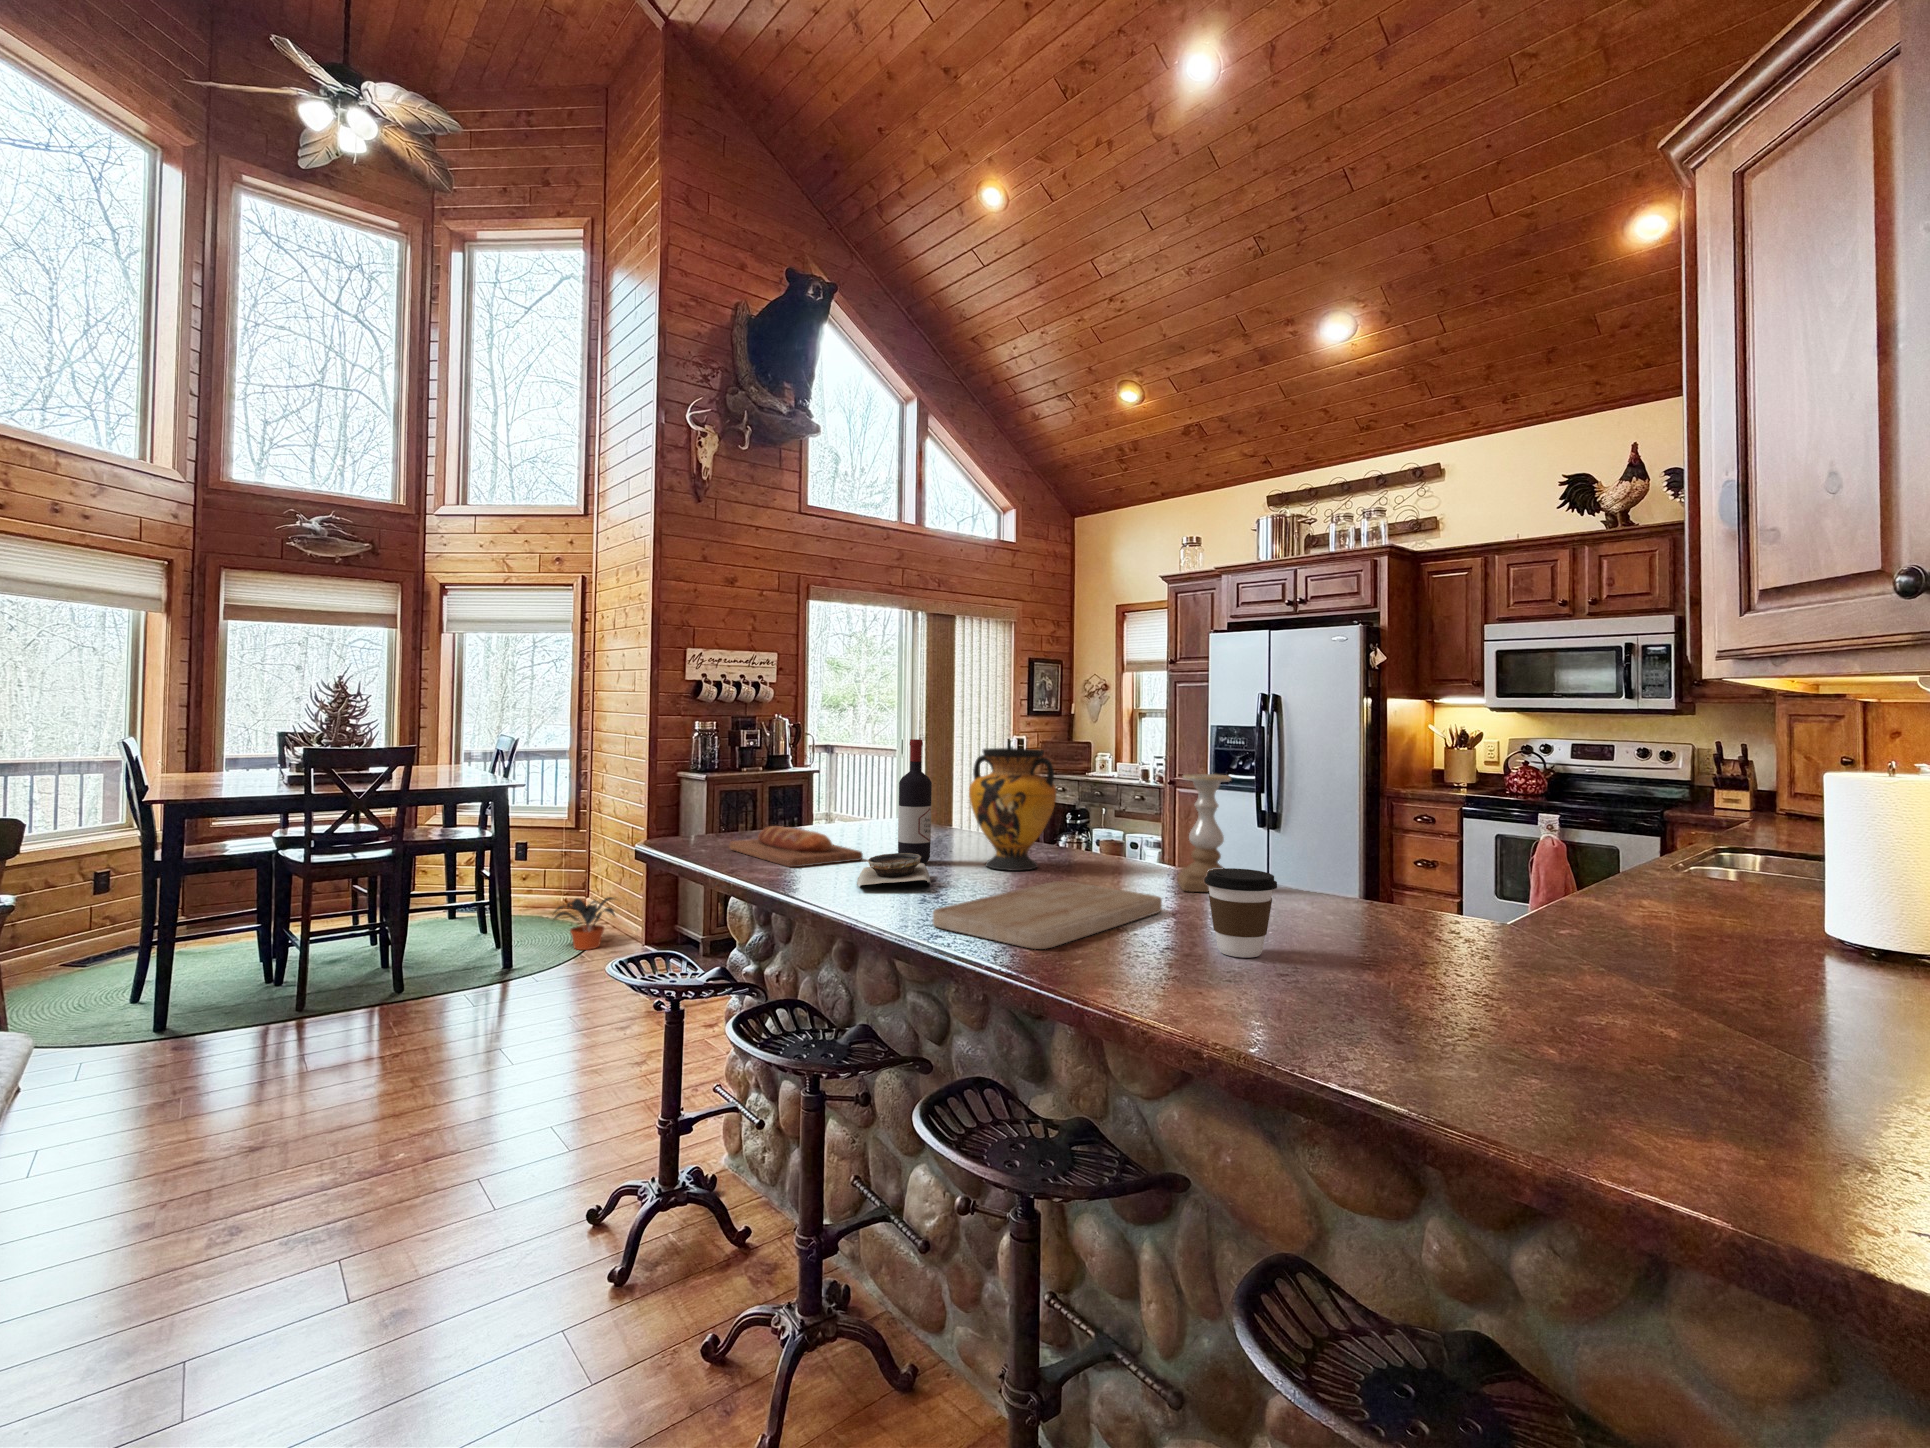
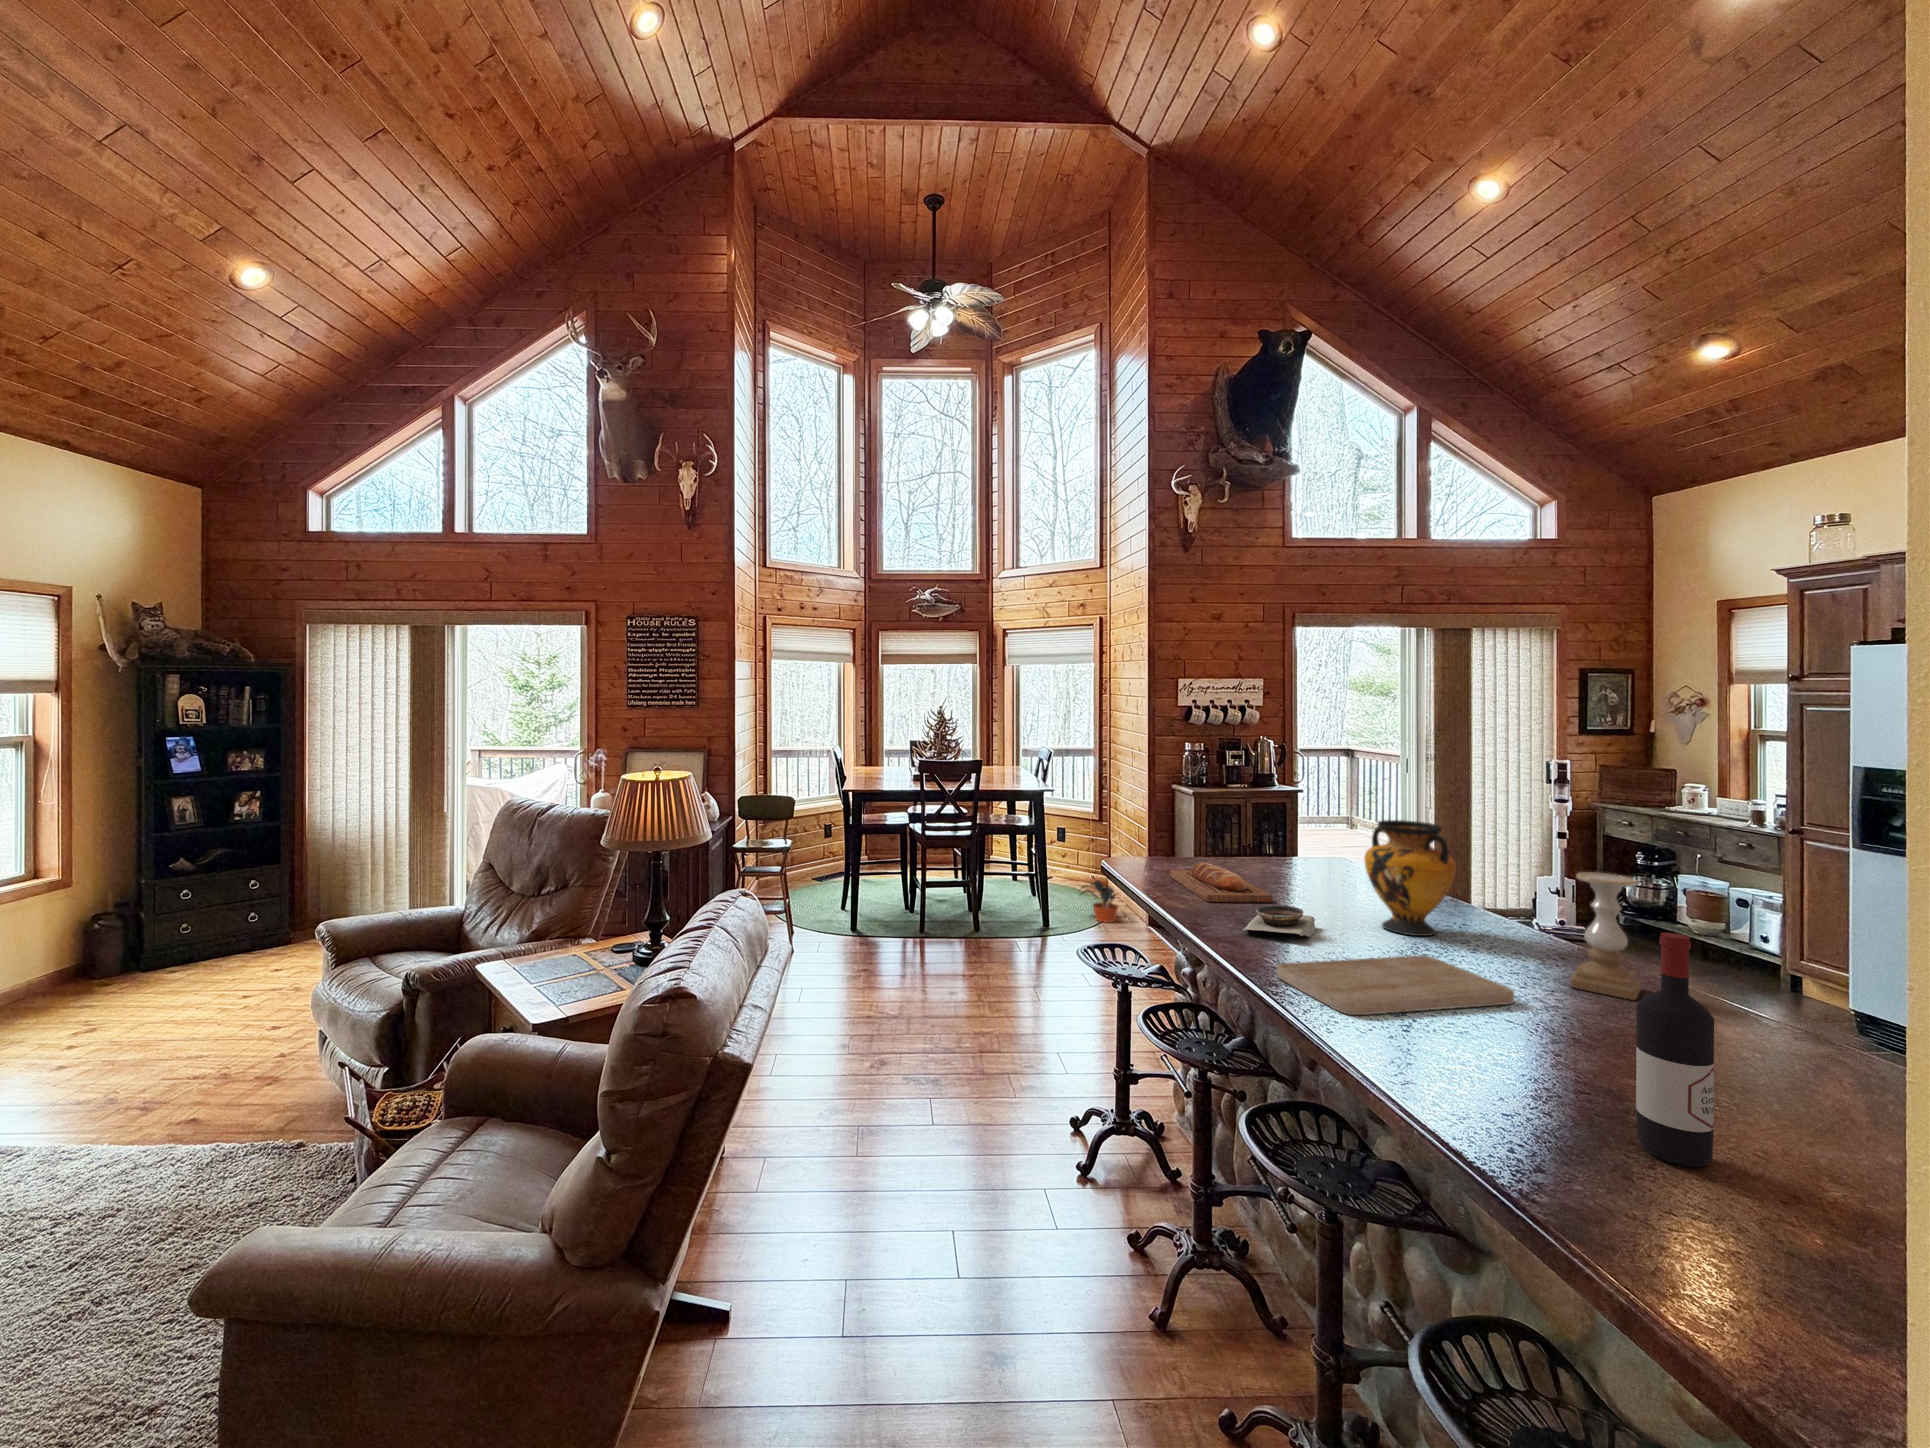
wine bottle: present [898,739,932,863] -> present [1636,933,1714,1167]
coffee cup: present [1204,868,1277,958] -> none [1506,980,1584,1066]

